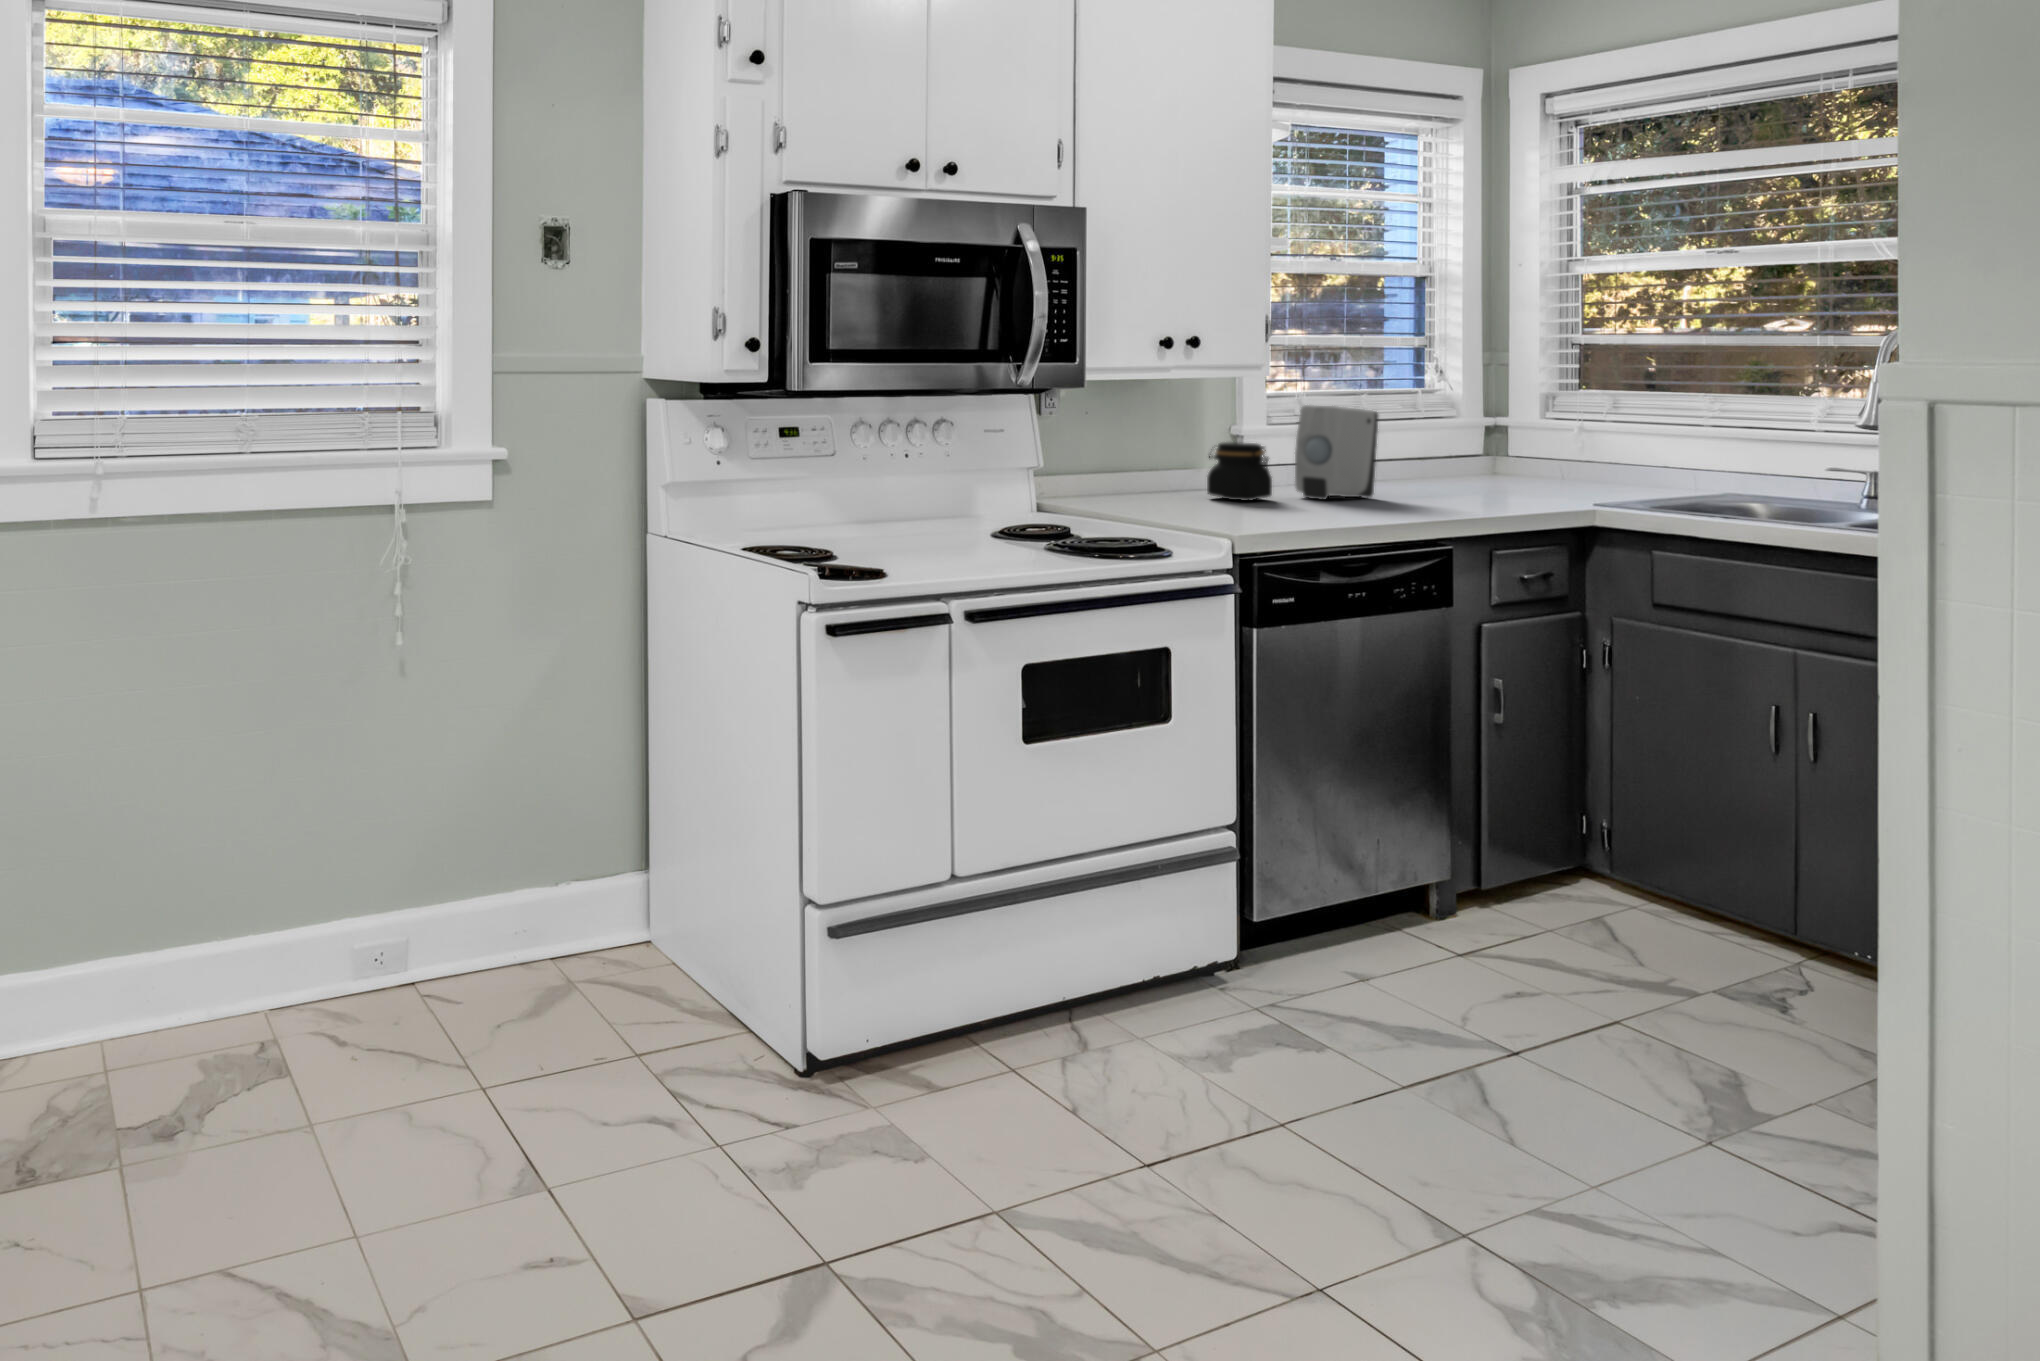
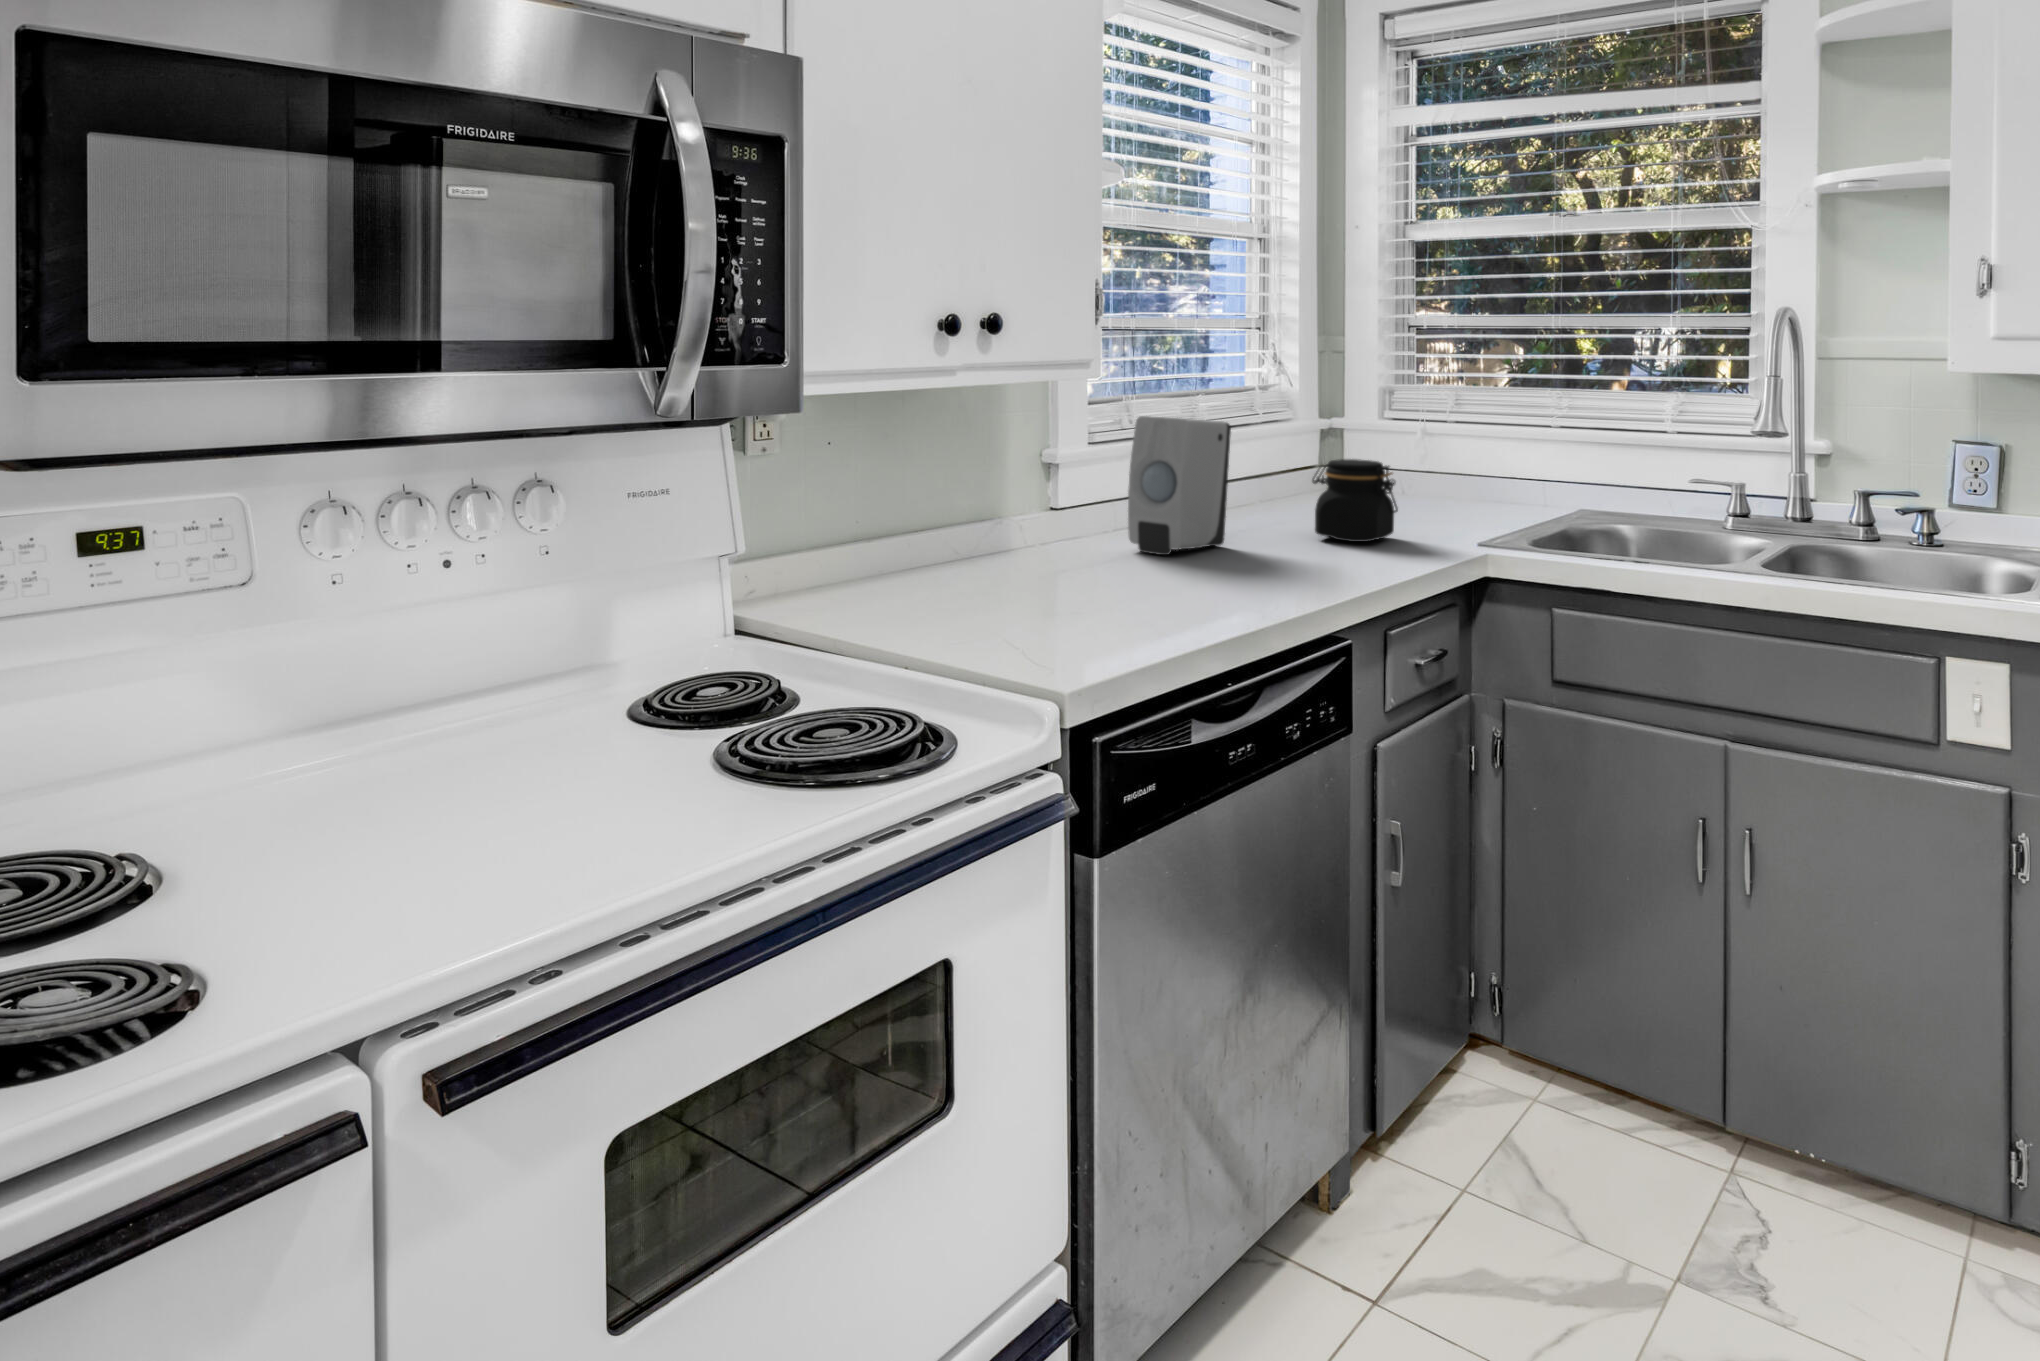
jar: present [1207,442,1272,501] -> present [1312,459,1398,542]

